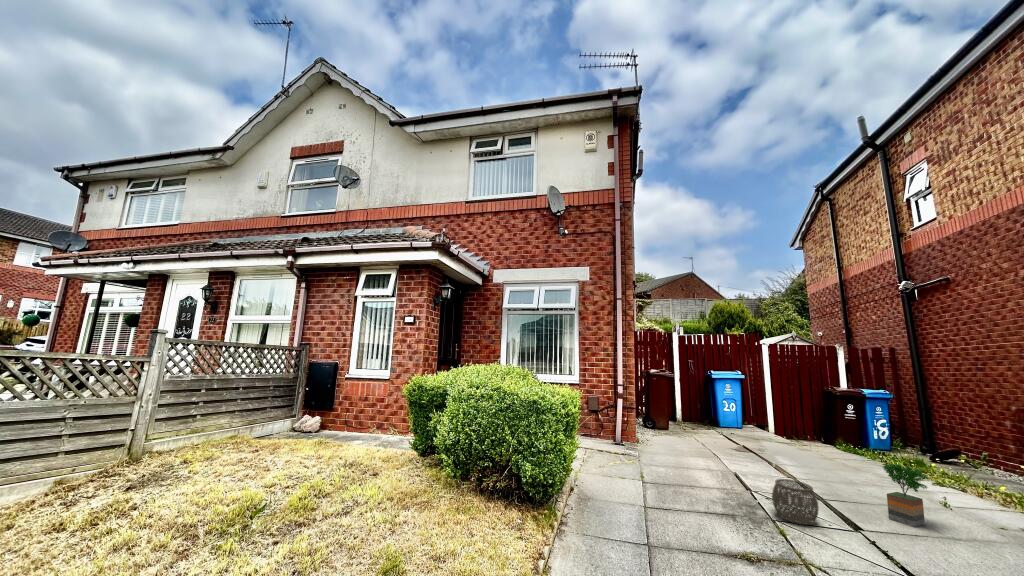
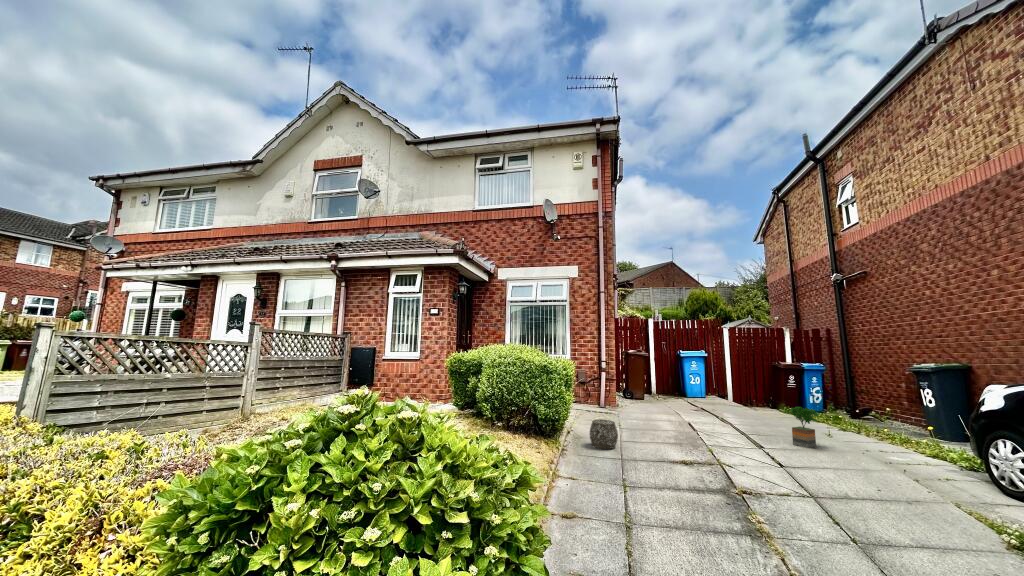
woven basket: present [772,479,819,525] -> present [590,419,618,449]

